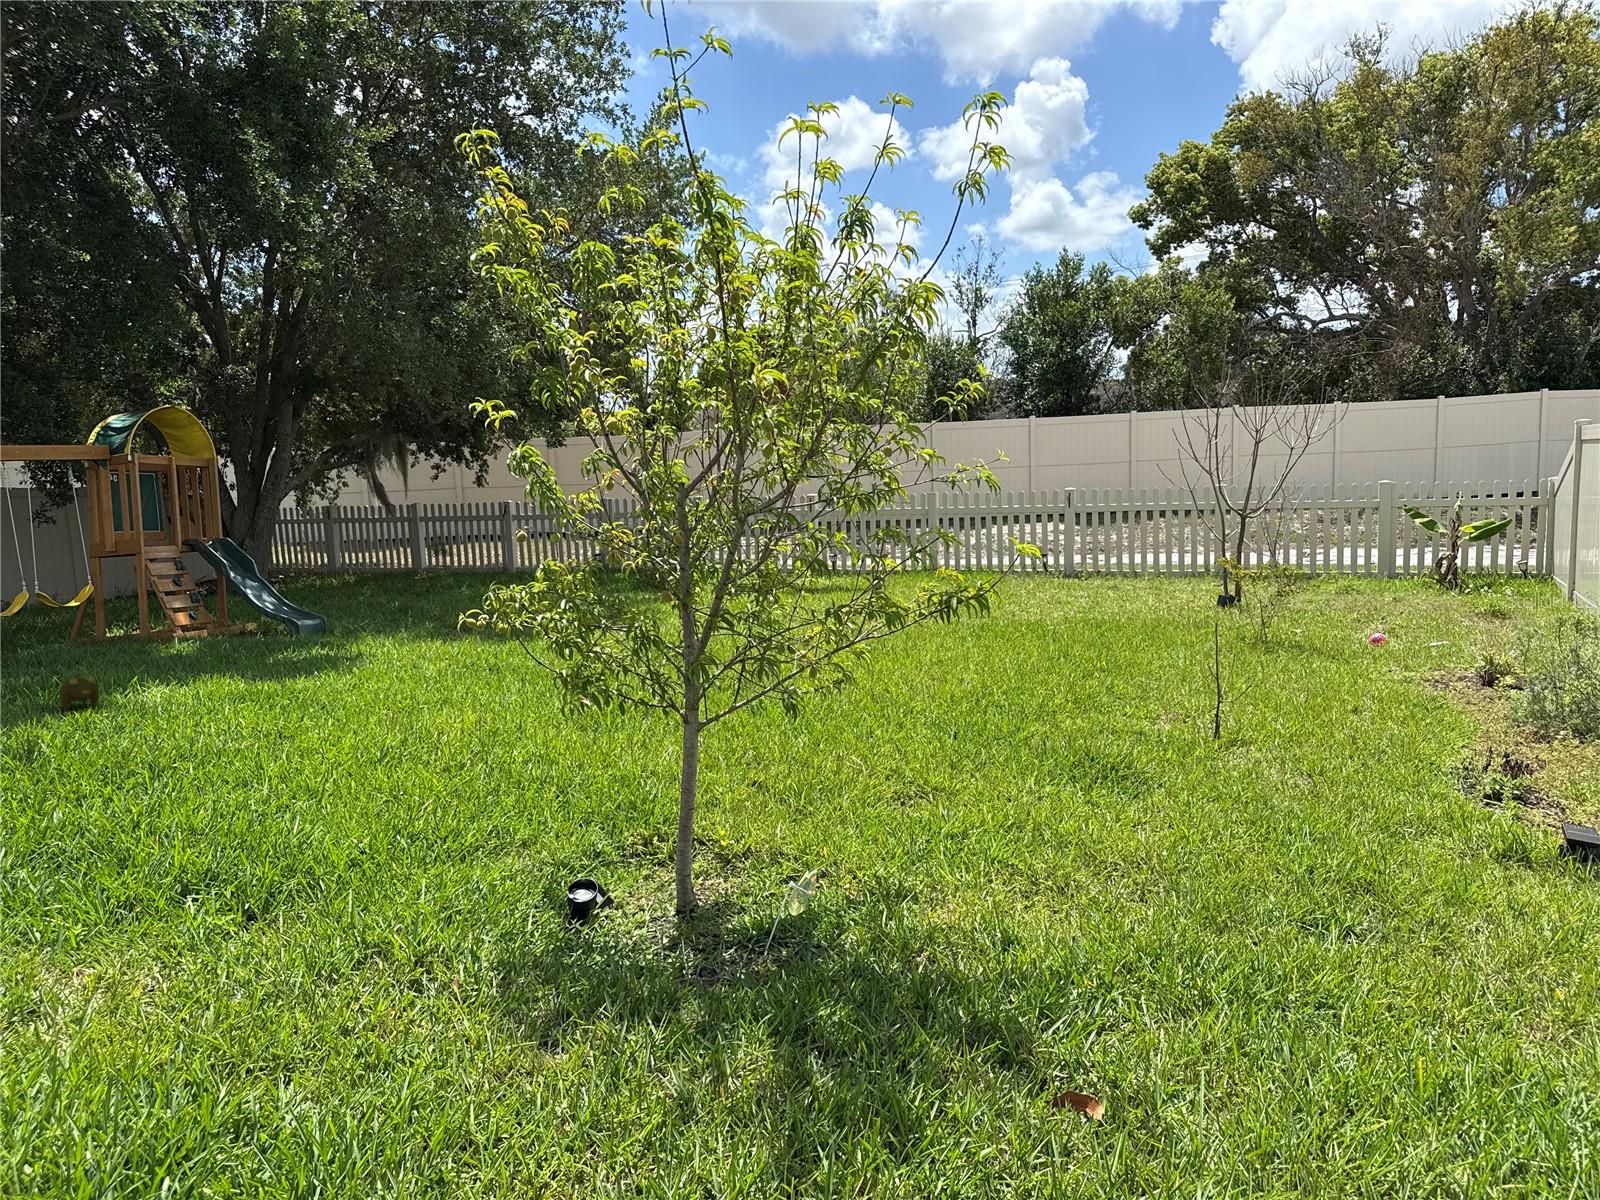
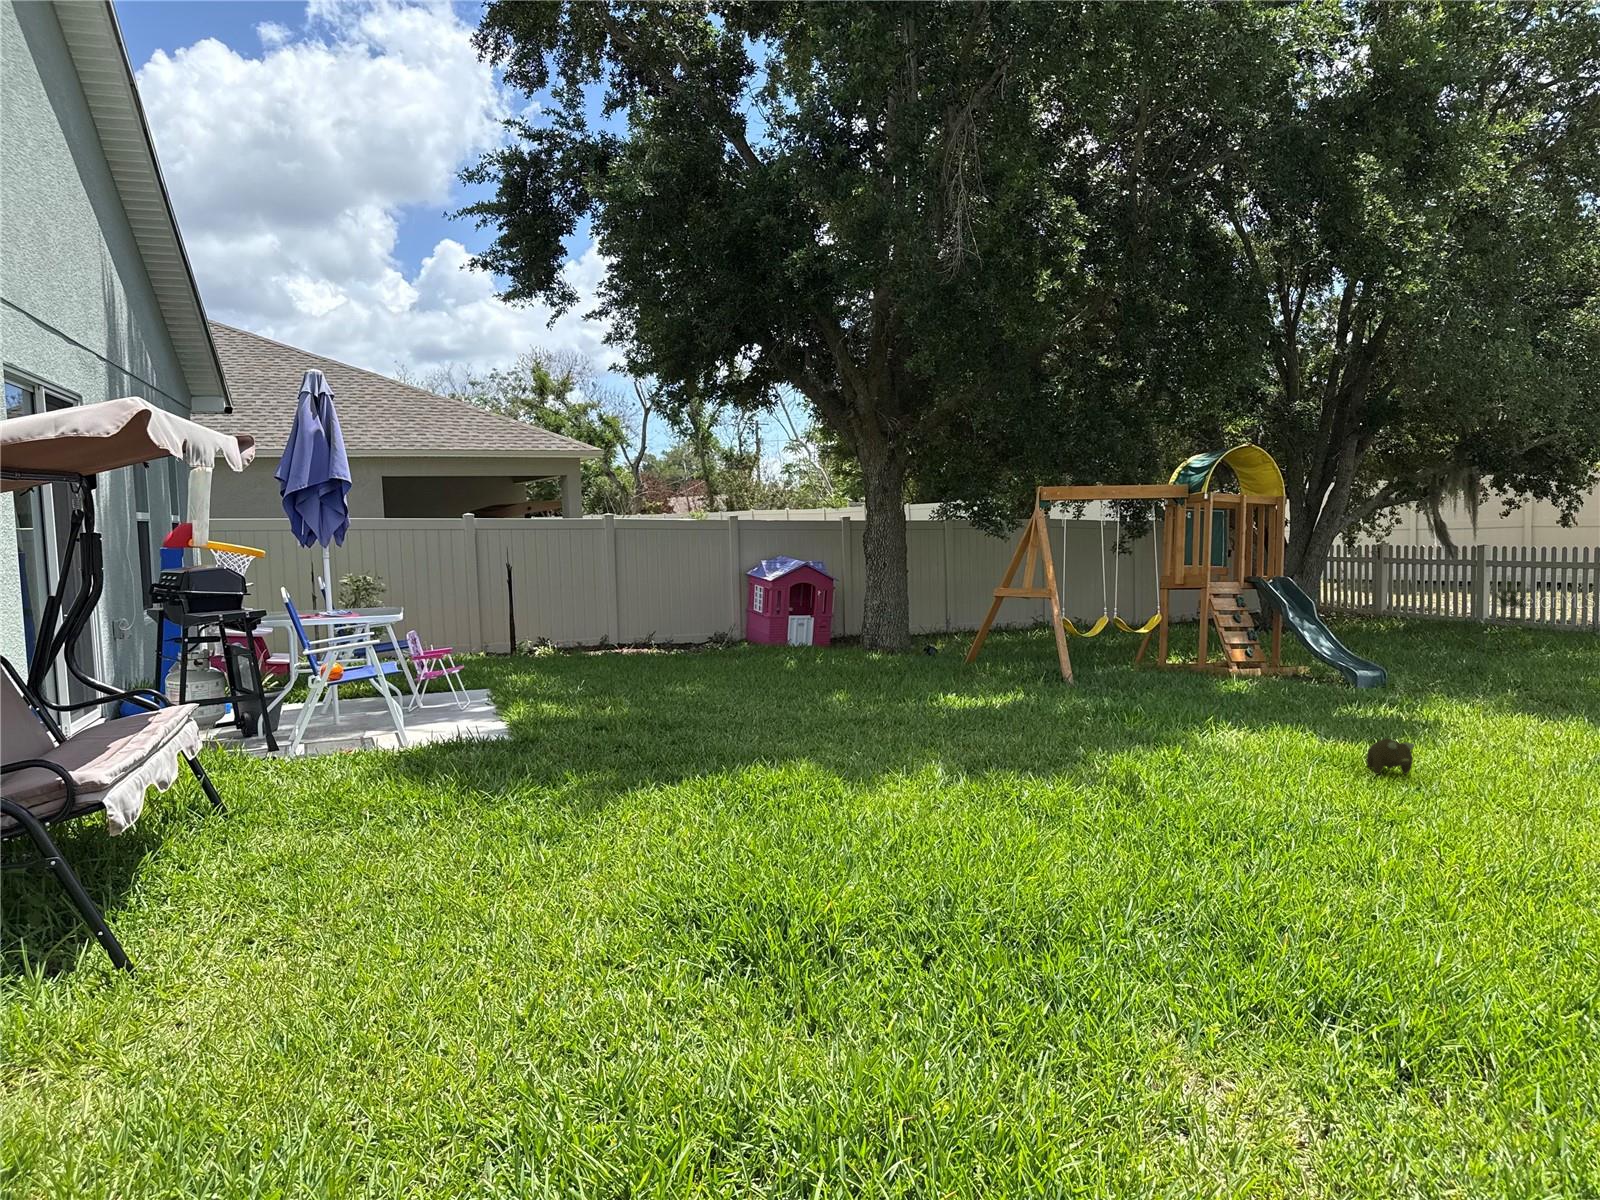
plush toy: present [59,676,100,710] -> present [1366,738,1415,775]

